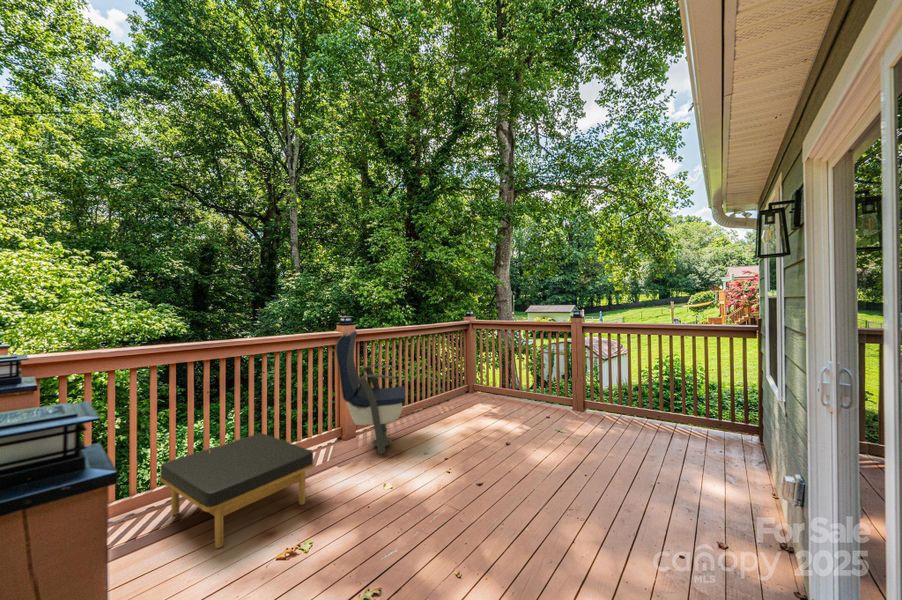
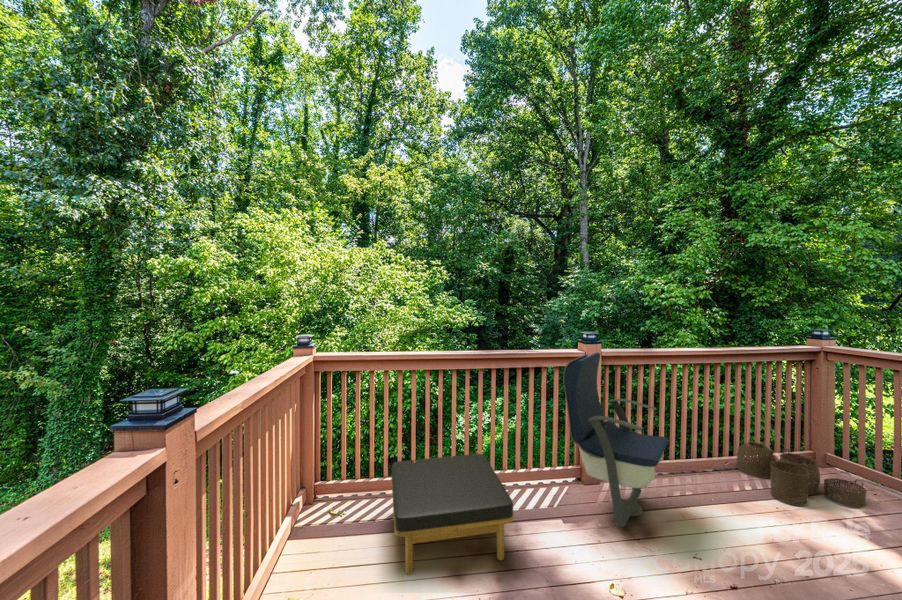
woven basket: none [433,385,492,415] -> present [736,442,867,508]

